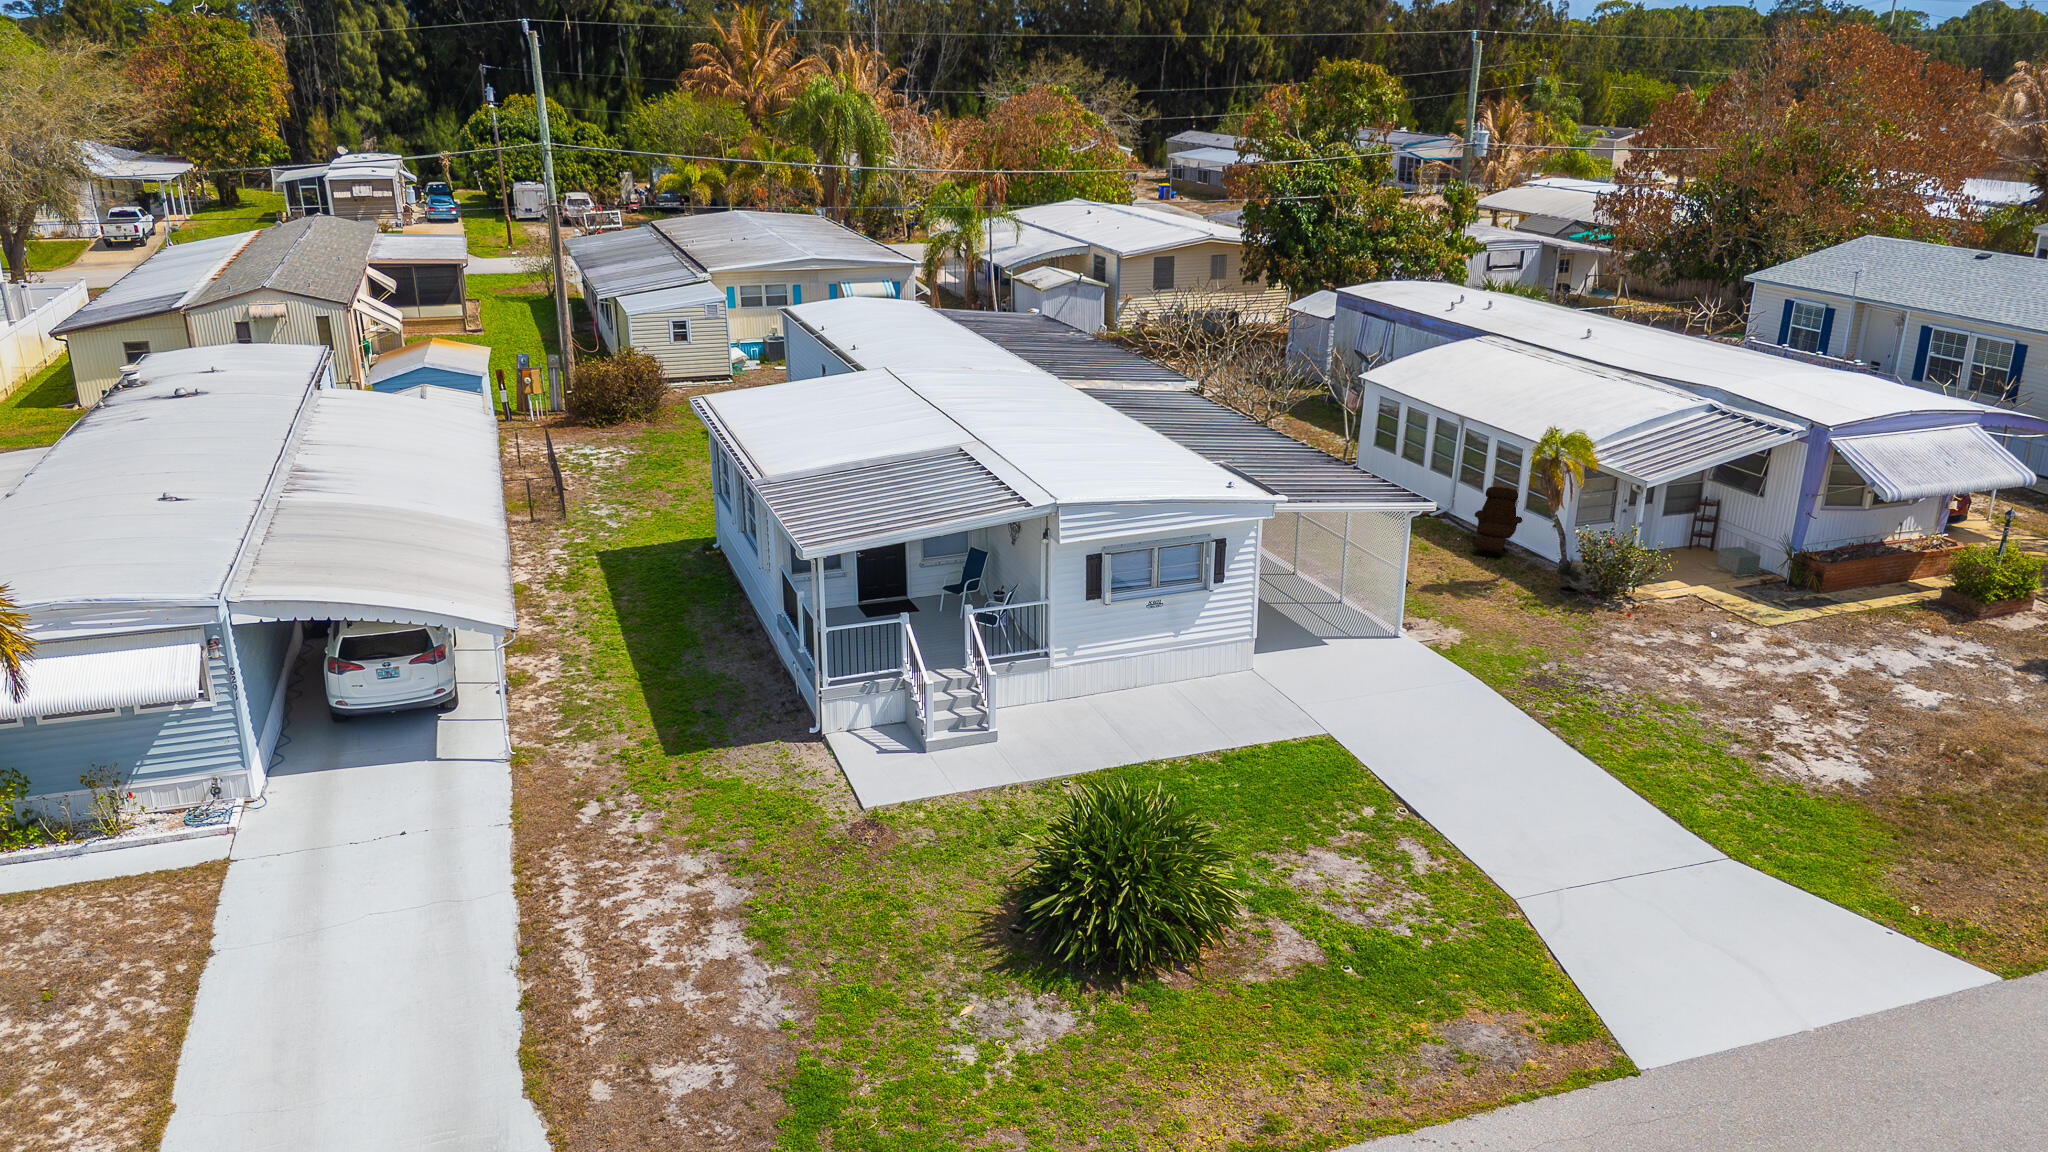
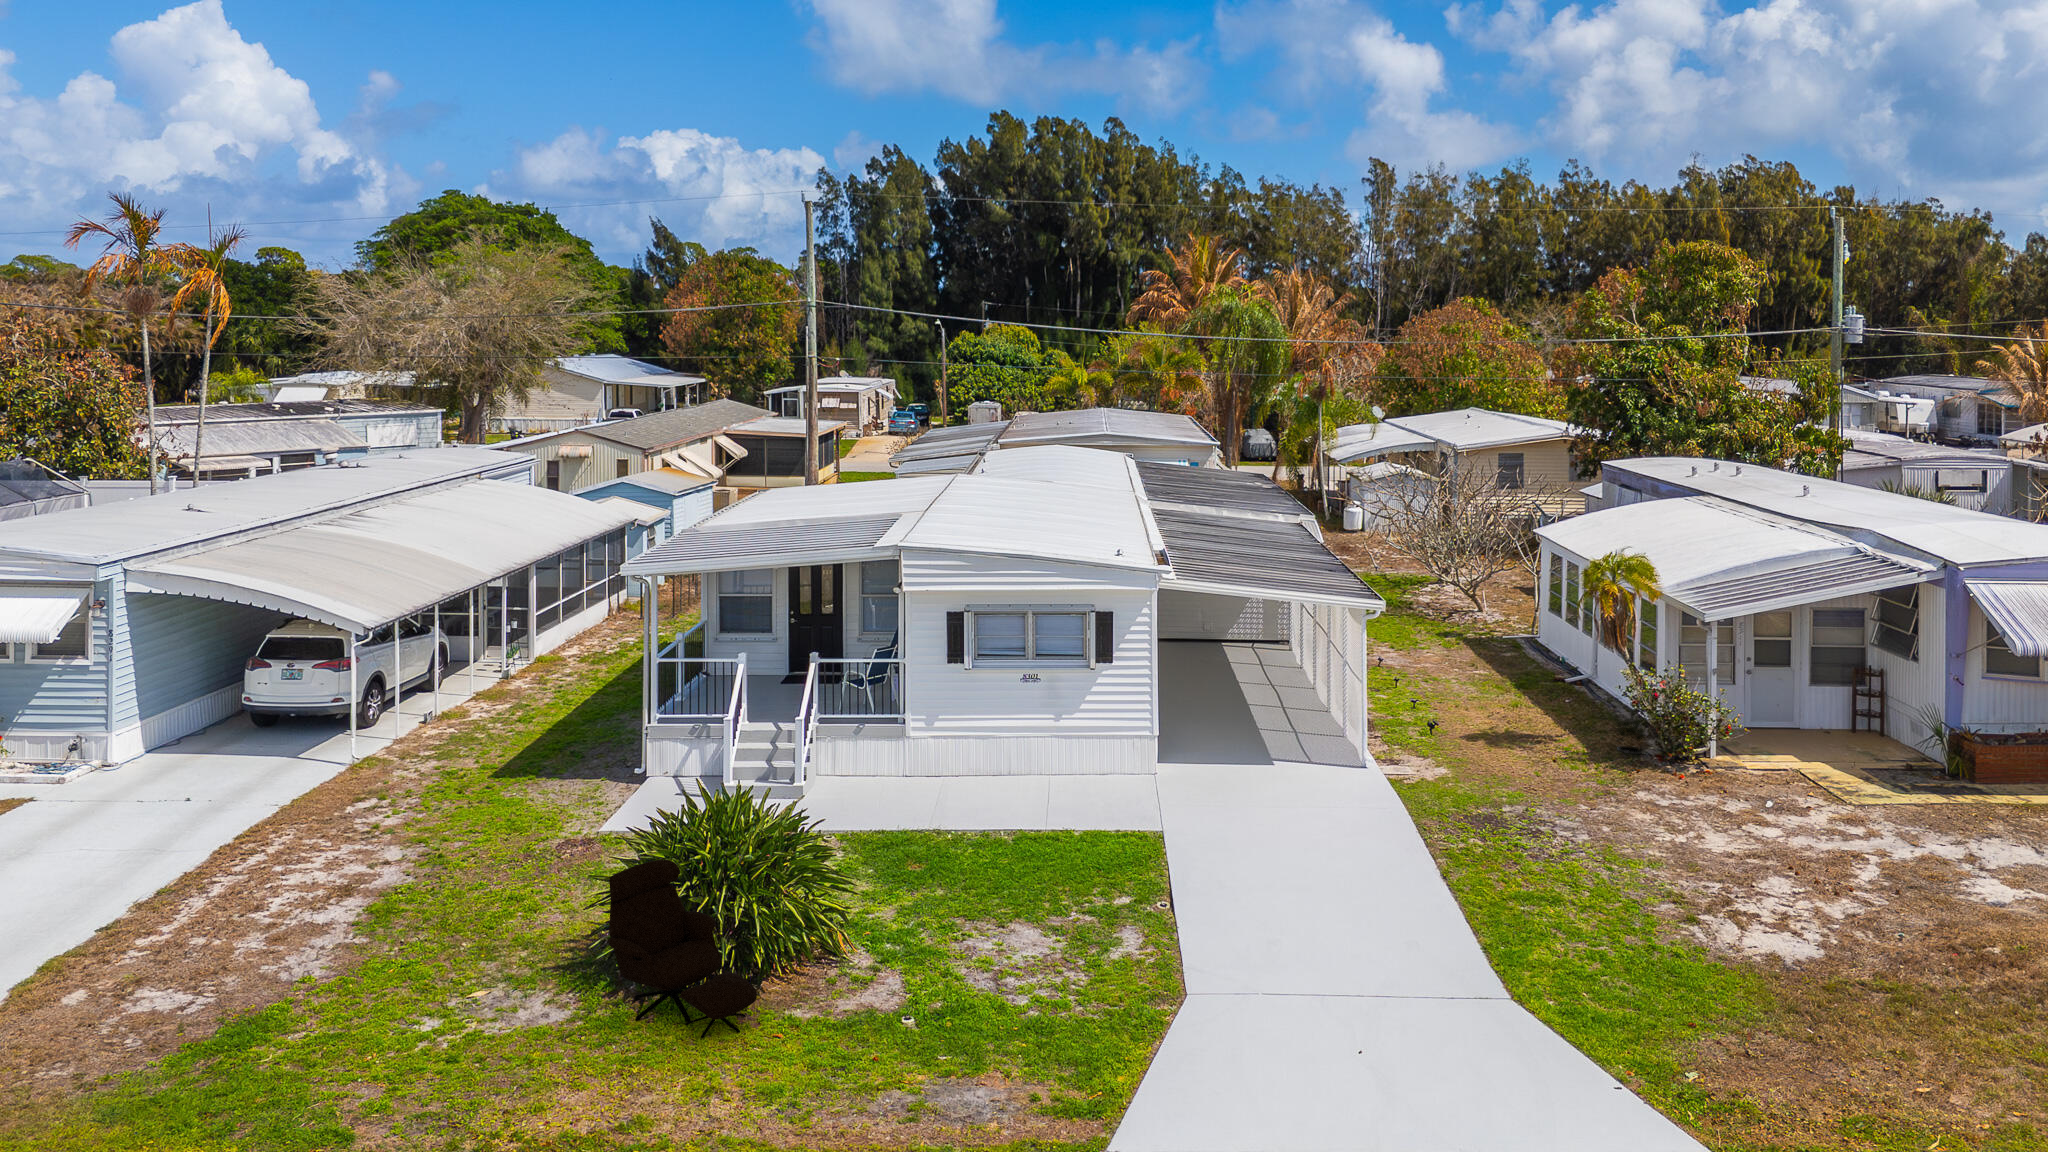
lounge chair: present [1475,487,1523,559] -> present [608,860,757,1038]
storage box: present [1717,547,1761,574] -> none [1865,725,1921,757]

